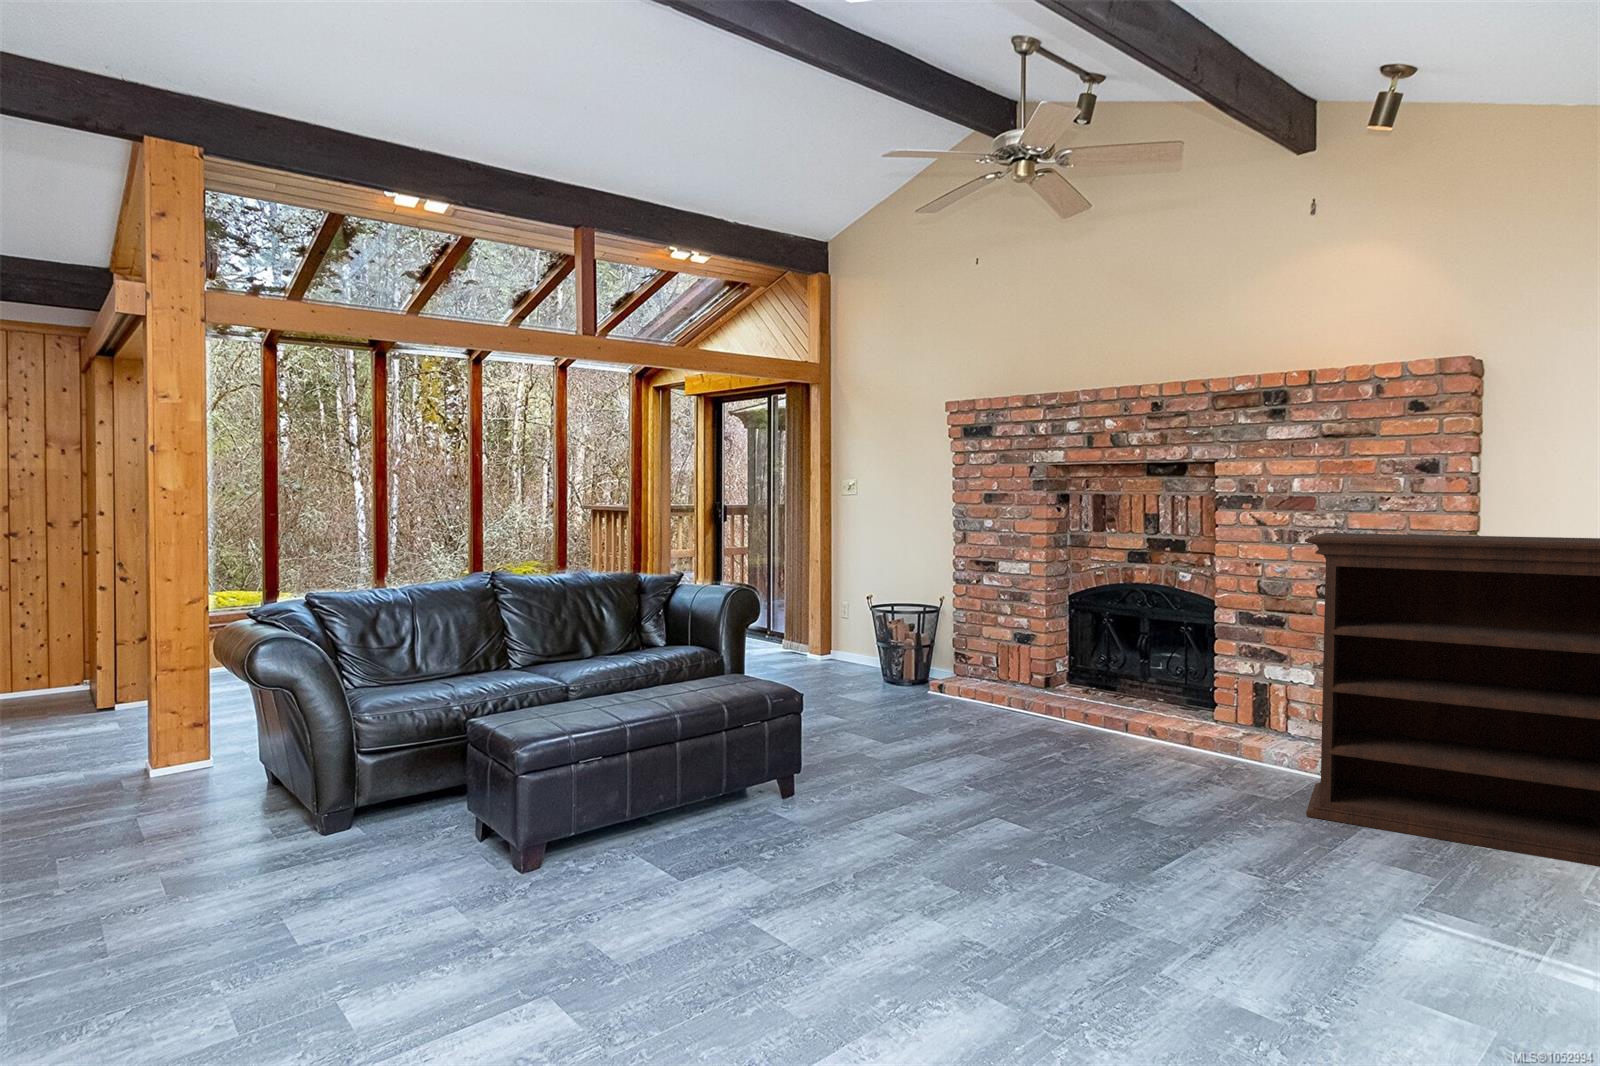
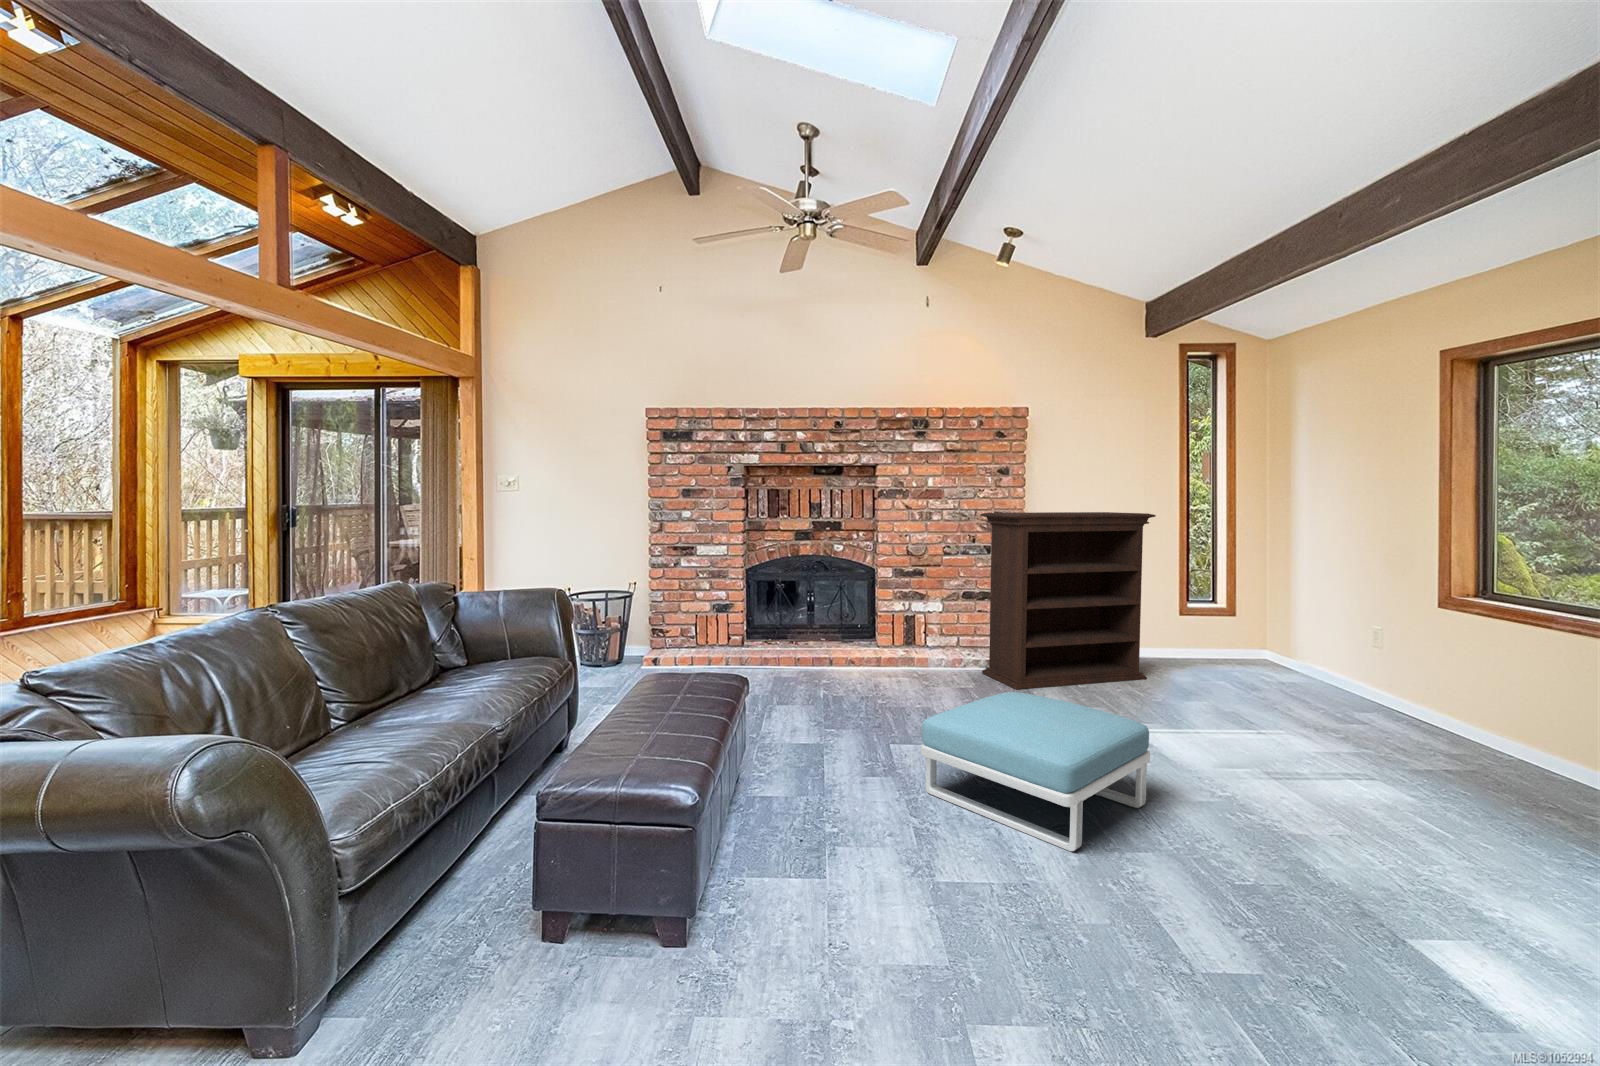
footstool: none [855,768,1088,954] -> present [921,692,1150,851]

